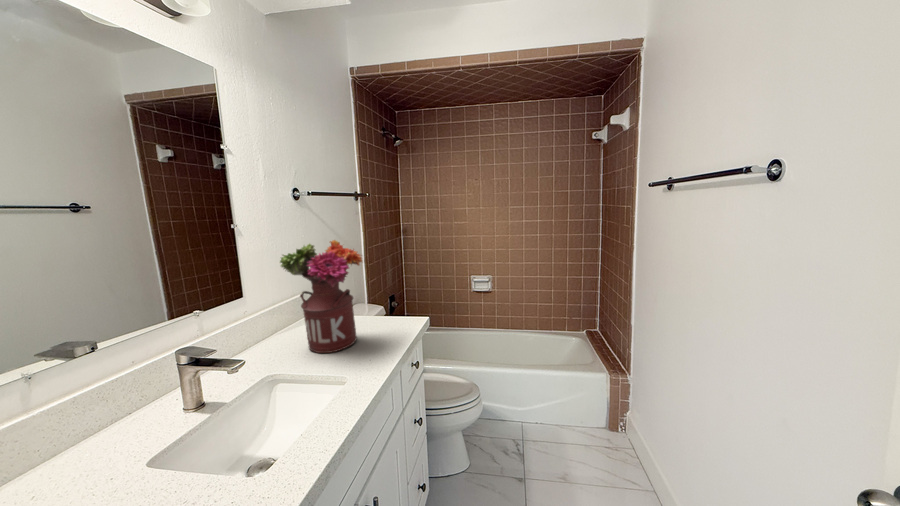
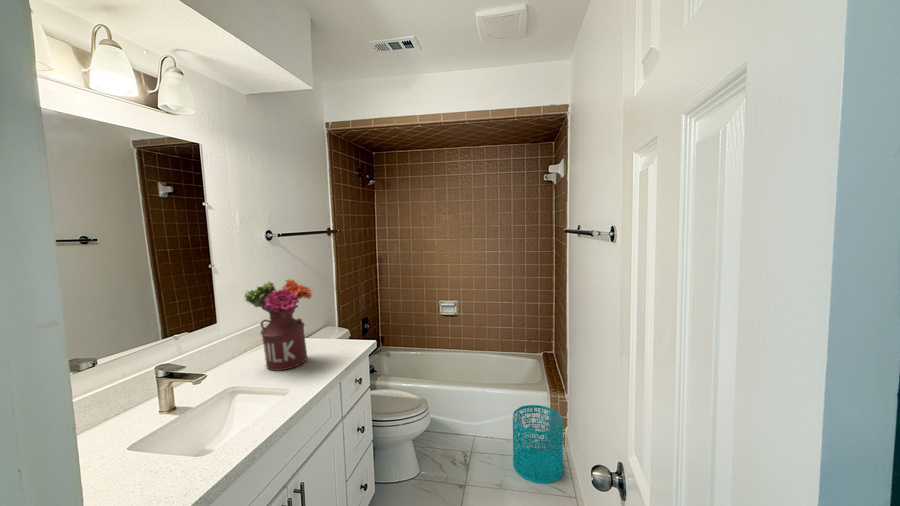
wastebasket: none [573,387,633,475] -> present [513,405,563,484]

